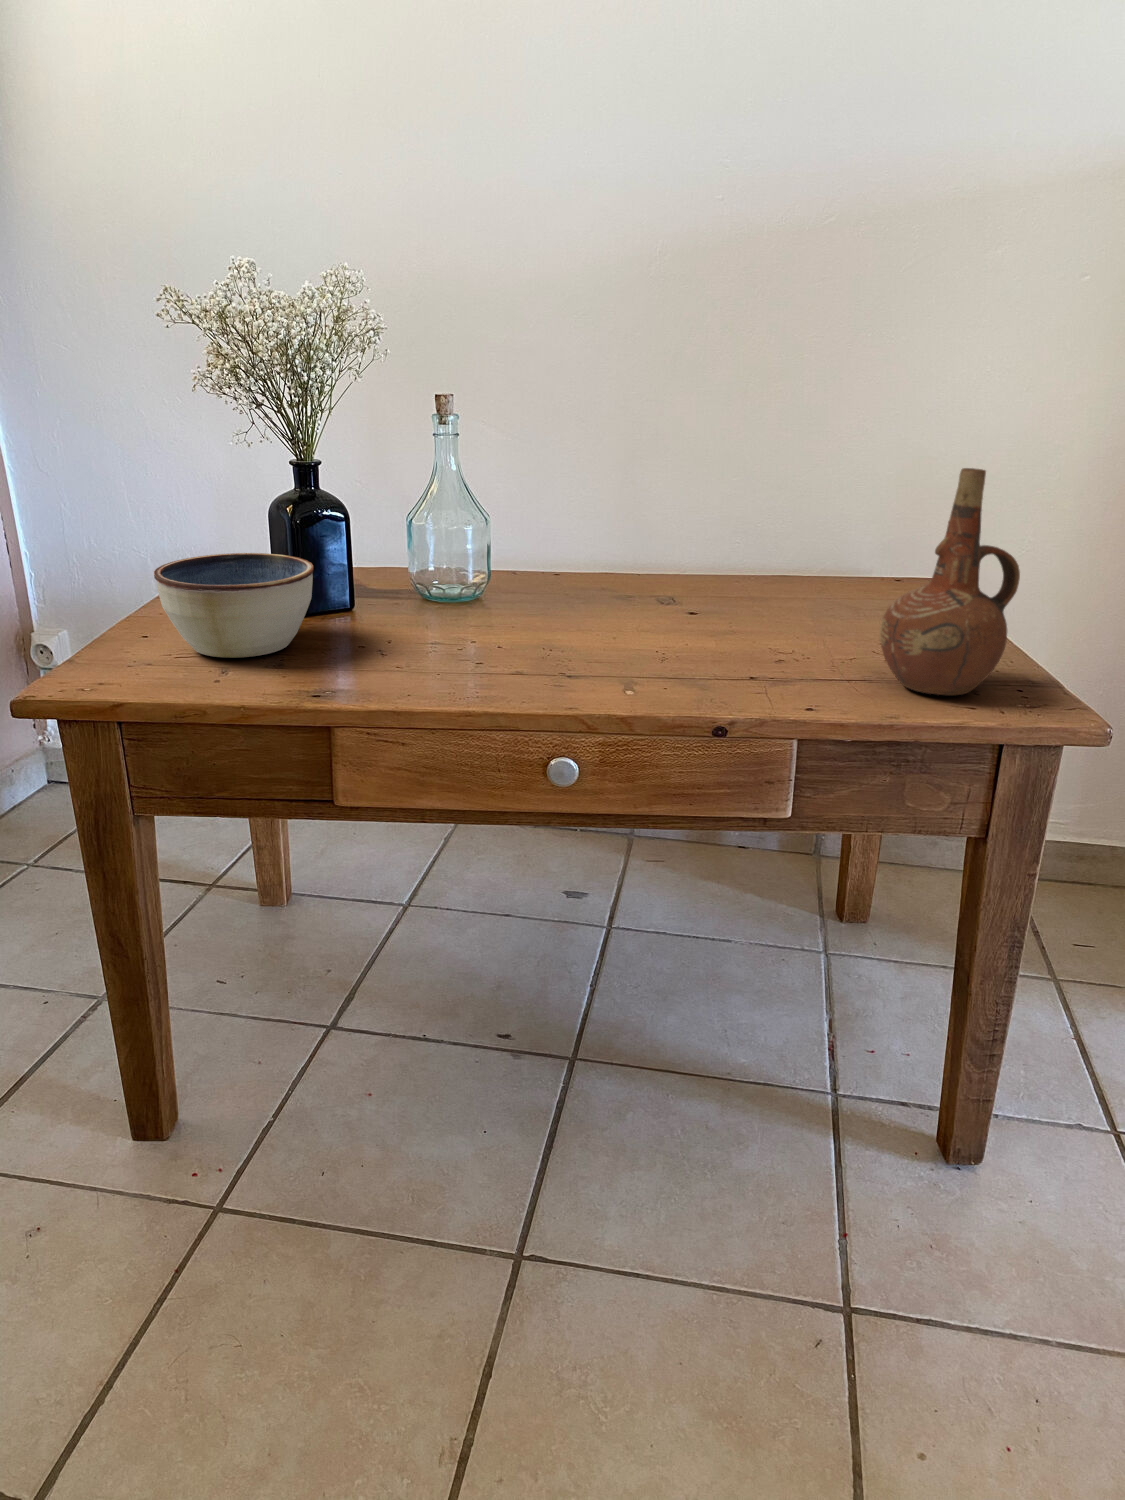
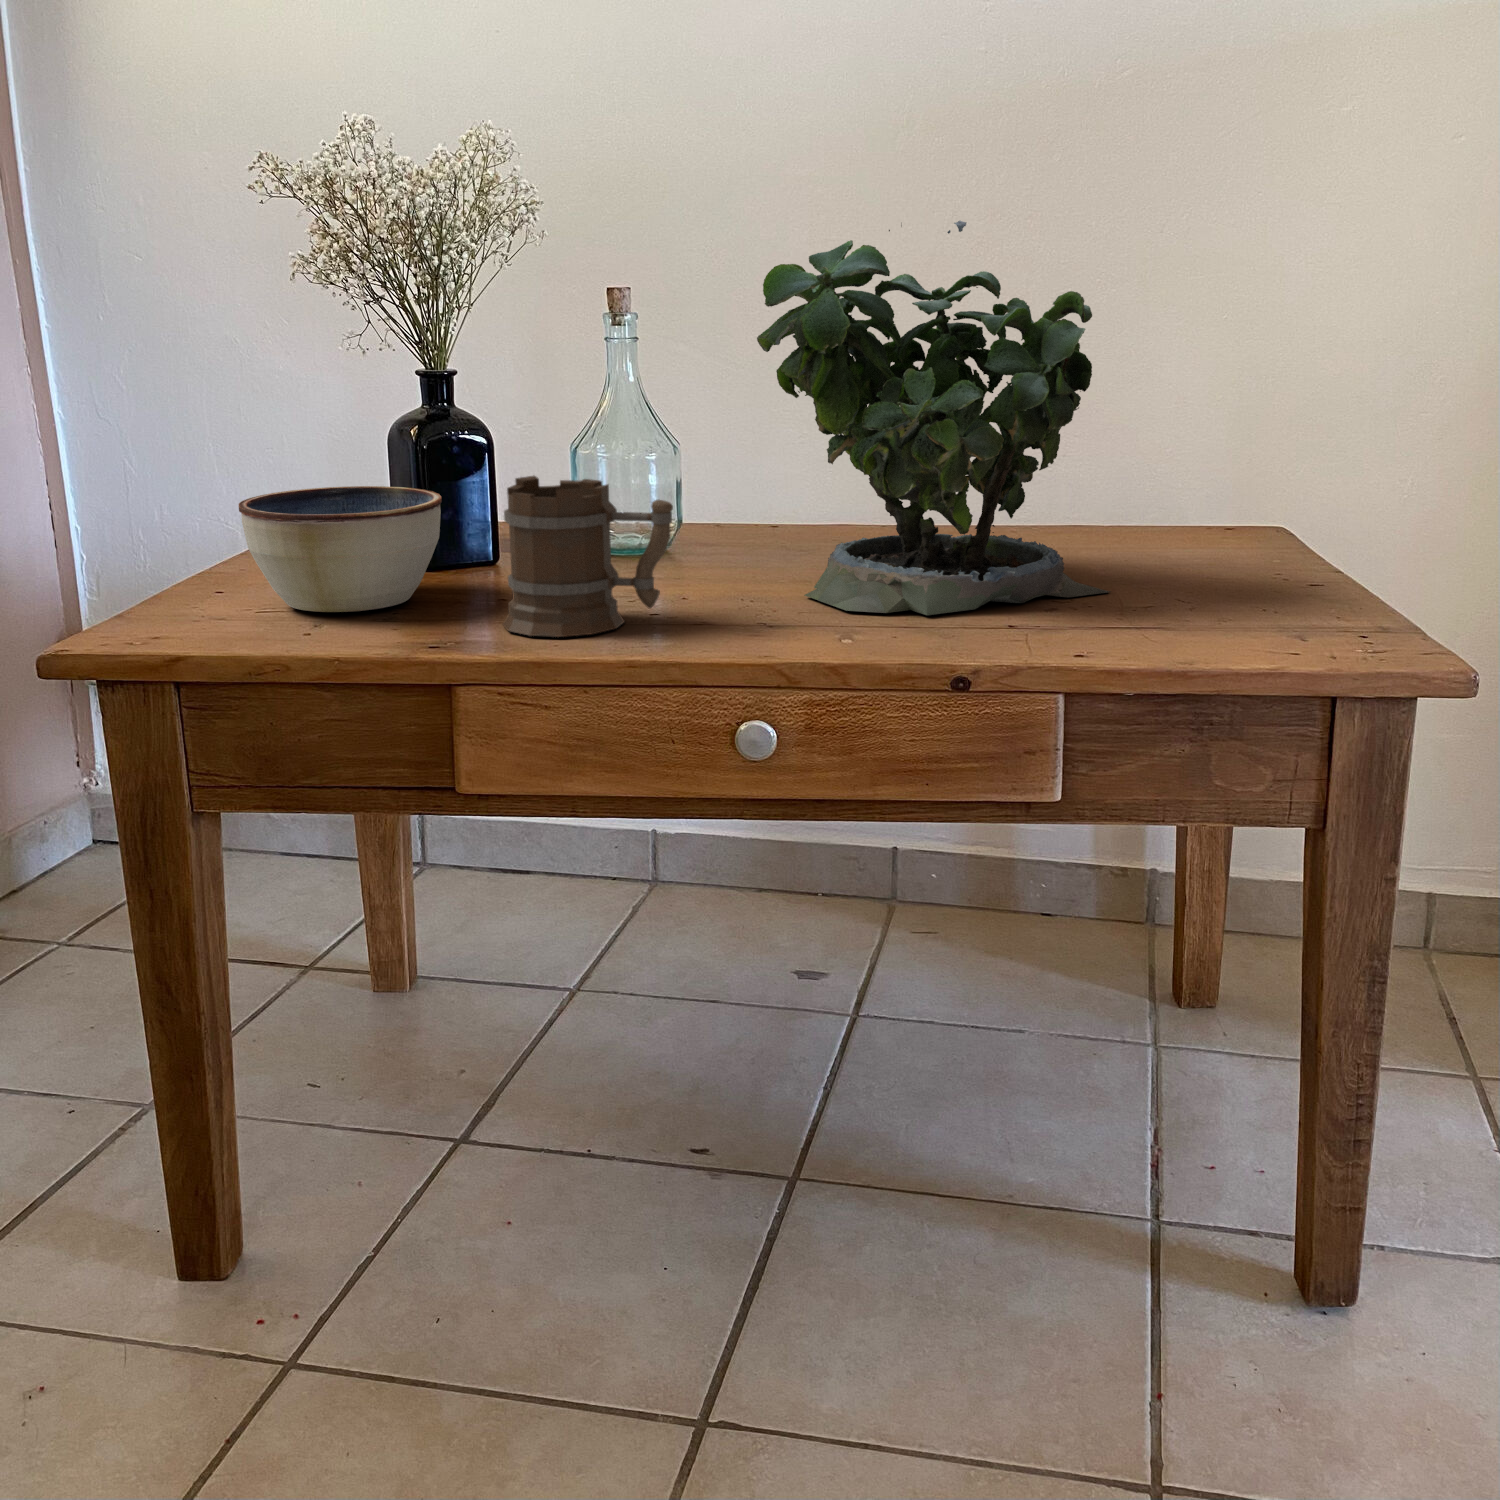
potted plant: none [556,360,819,666] -> present [757,221,1110,615]
ceramic pitcher: present [880,468,1020,695] -> none [1179,341,1360,640]
mug: none [363,556,497,685] -> present [503,476,673,637]

